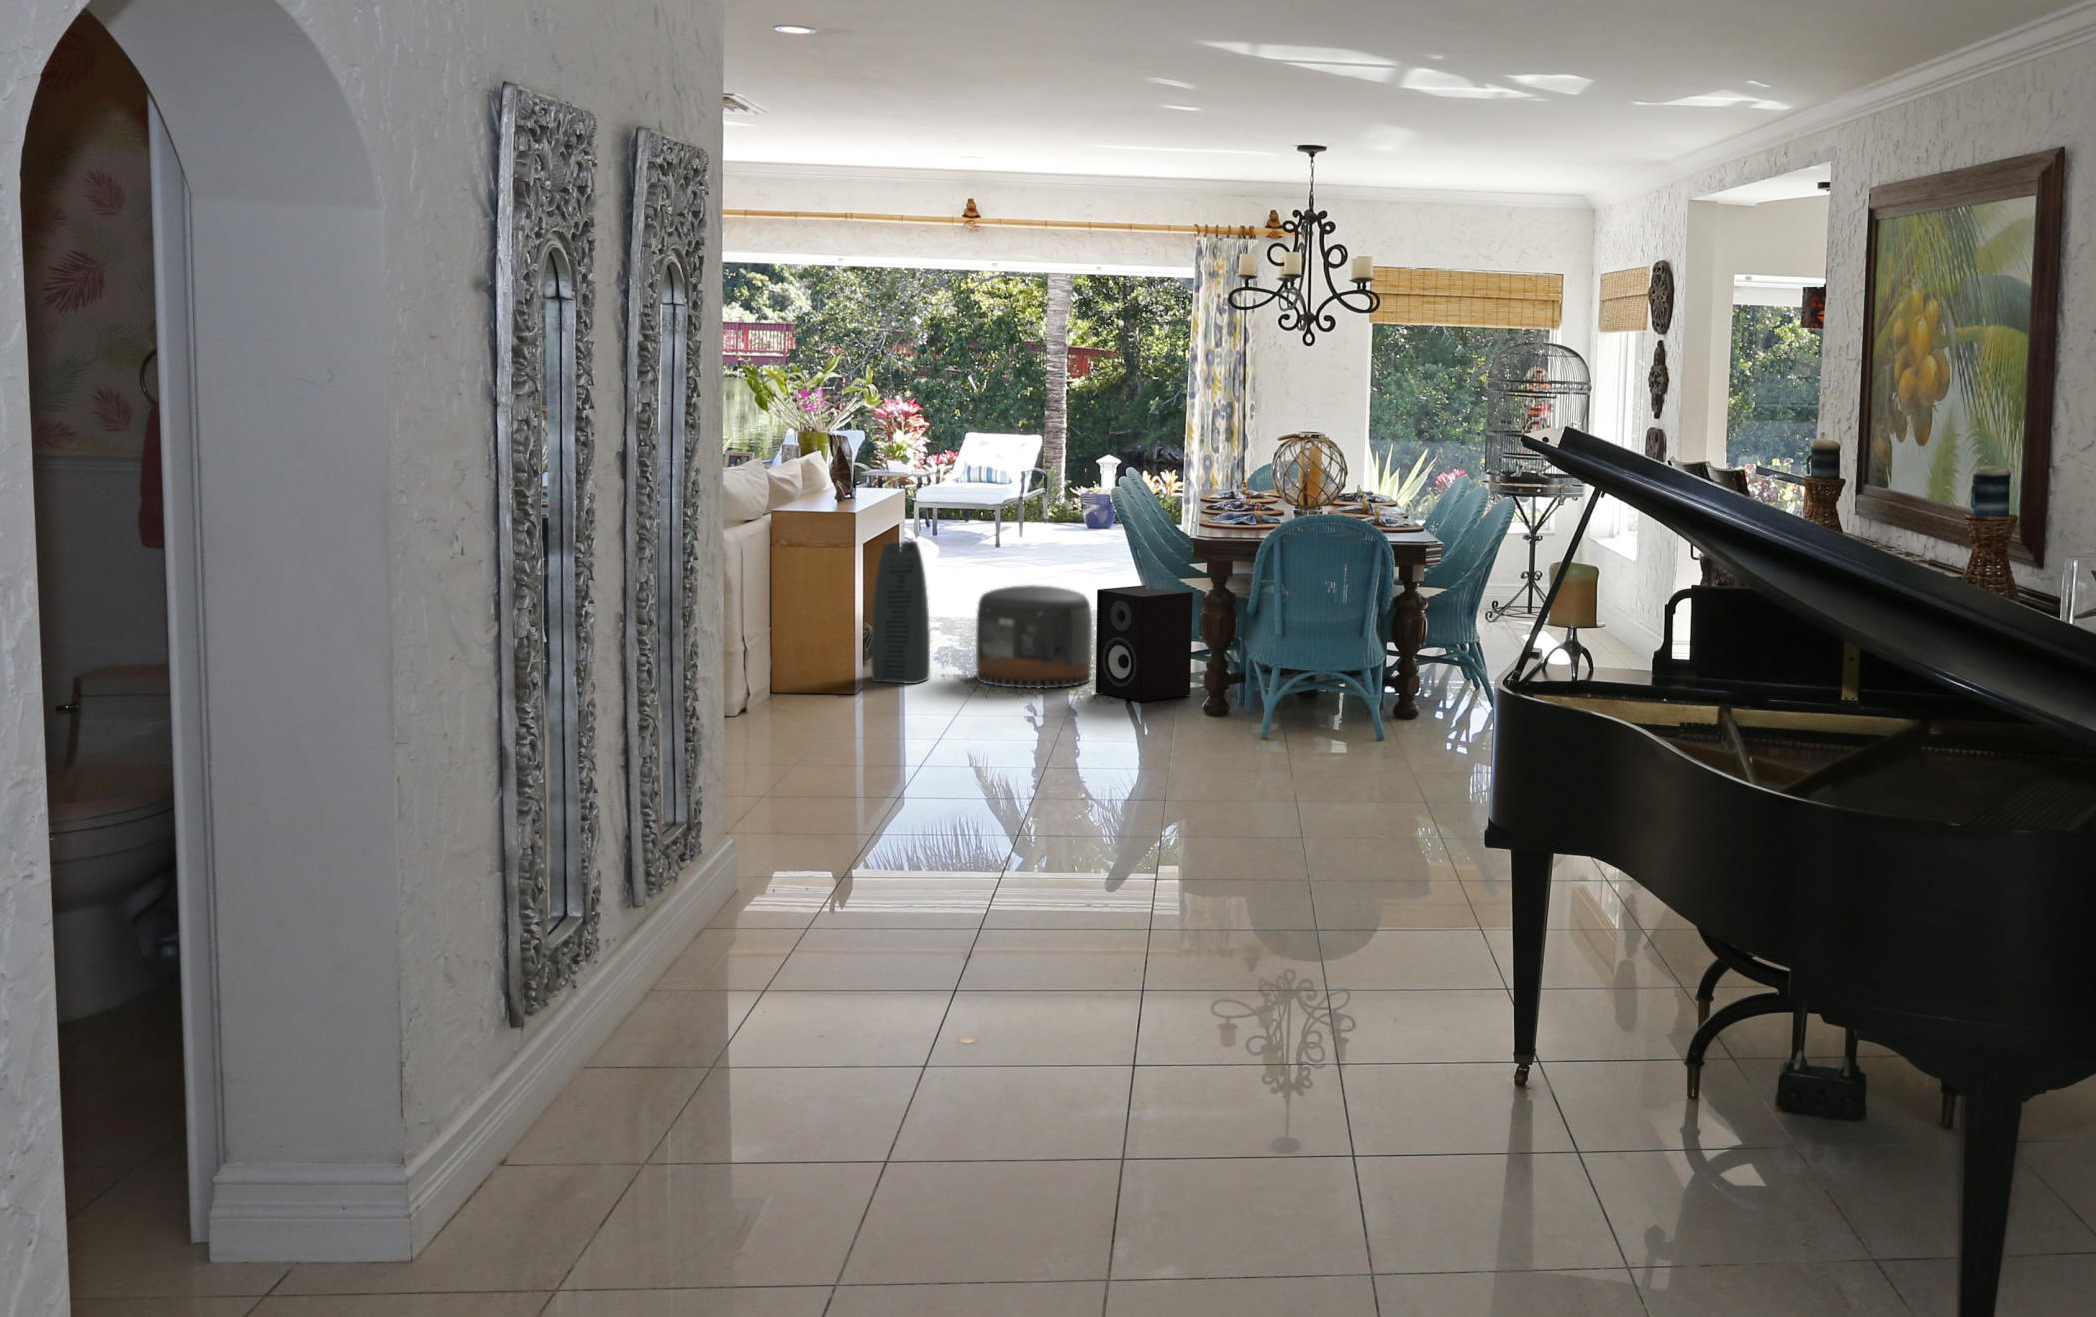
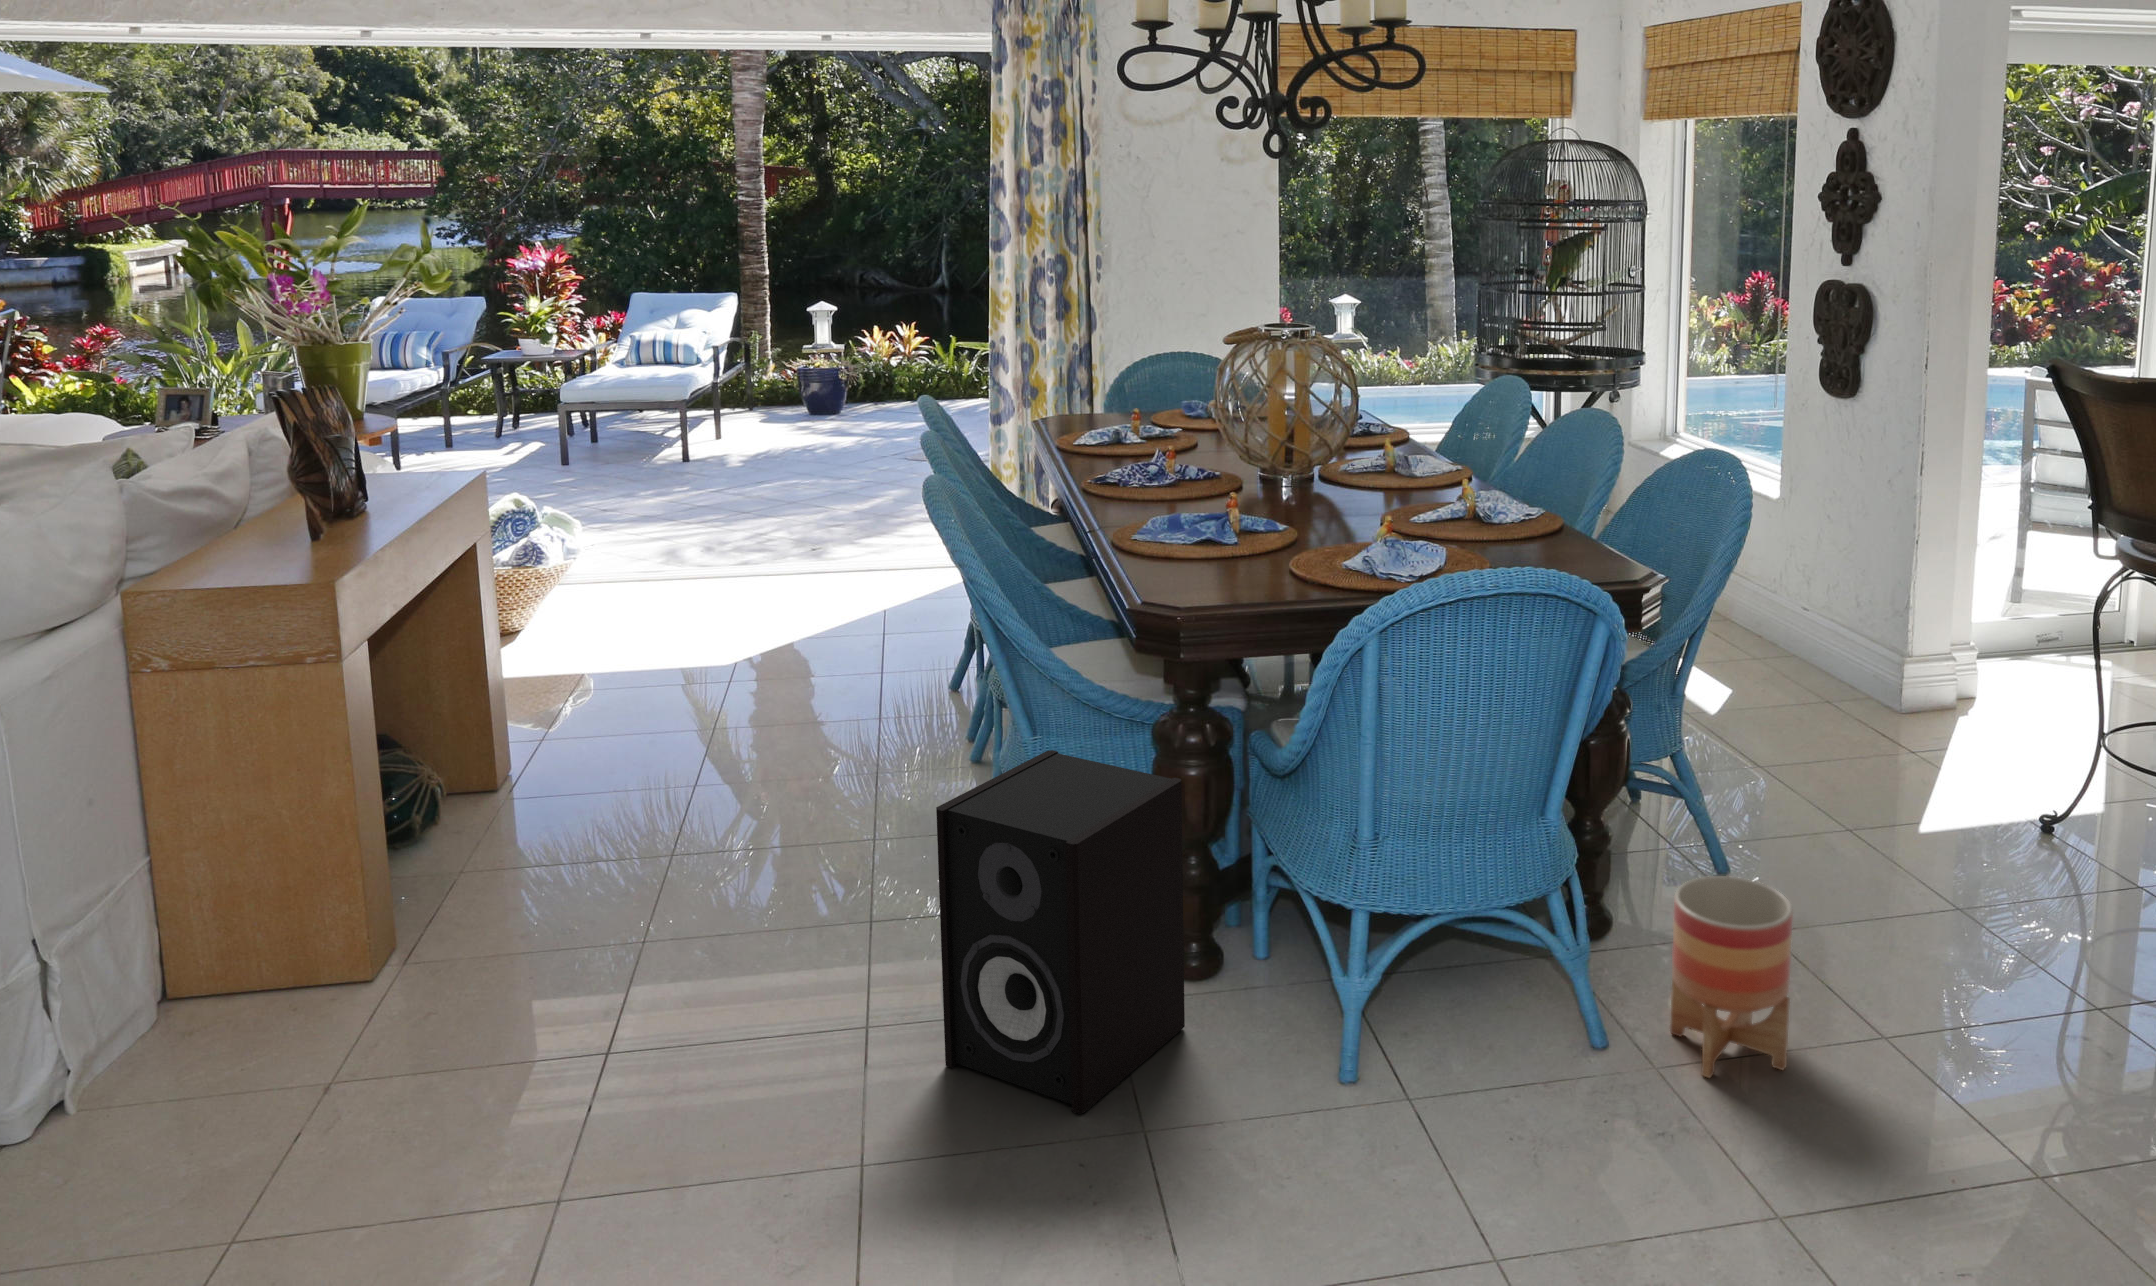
air purifier: present [871,541,930,684] -> none [304,701,493,1108]
pouf: present [976,585,1092,689] -> none [613,747,914,1068]
planter: none [1377,648,1424,718] -> present [1670,876,1793,1078]

